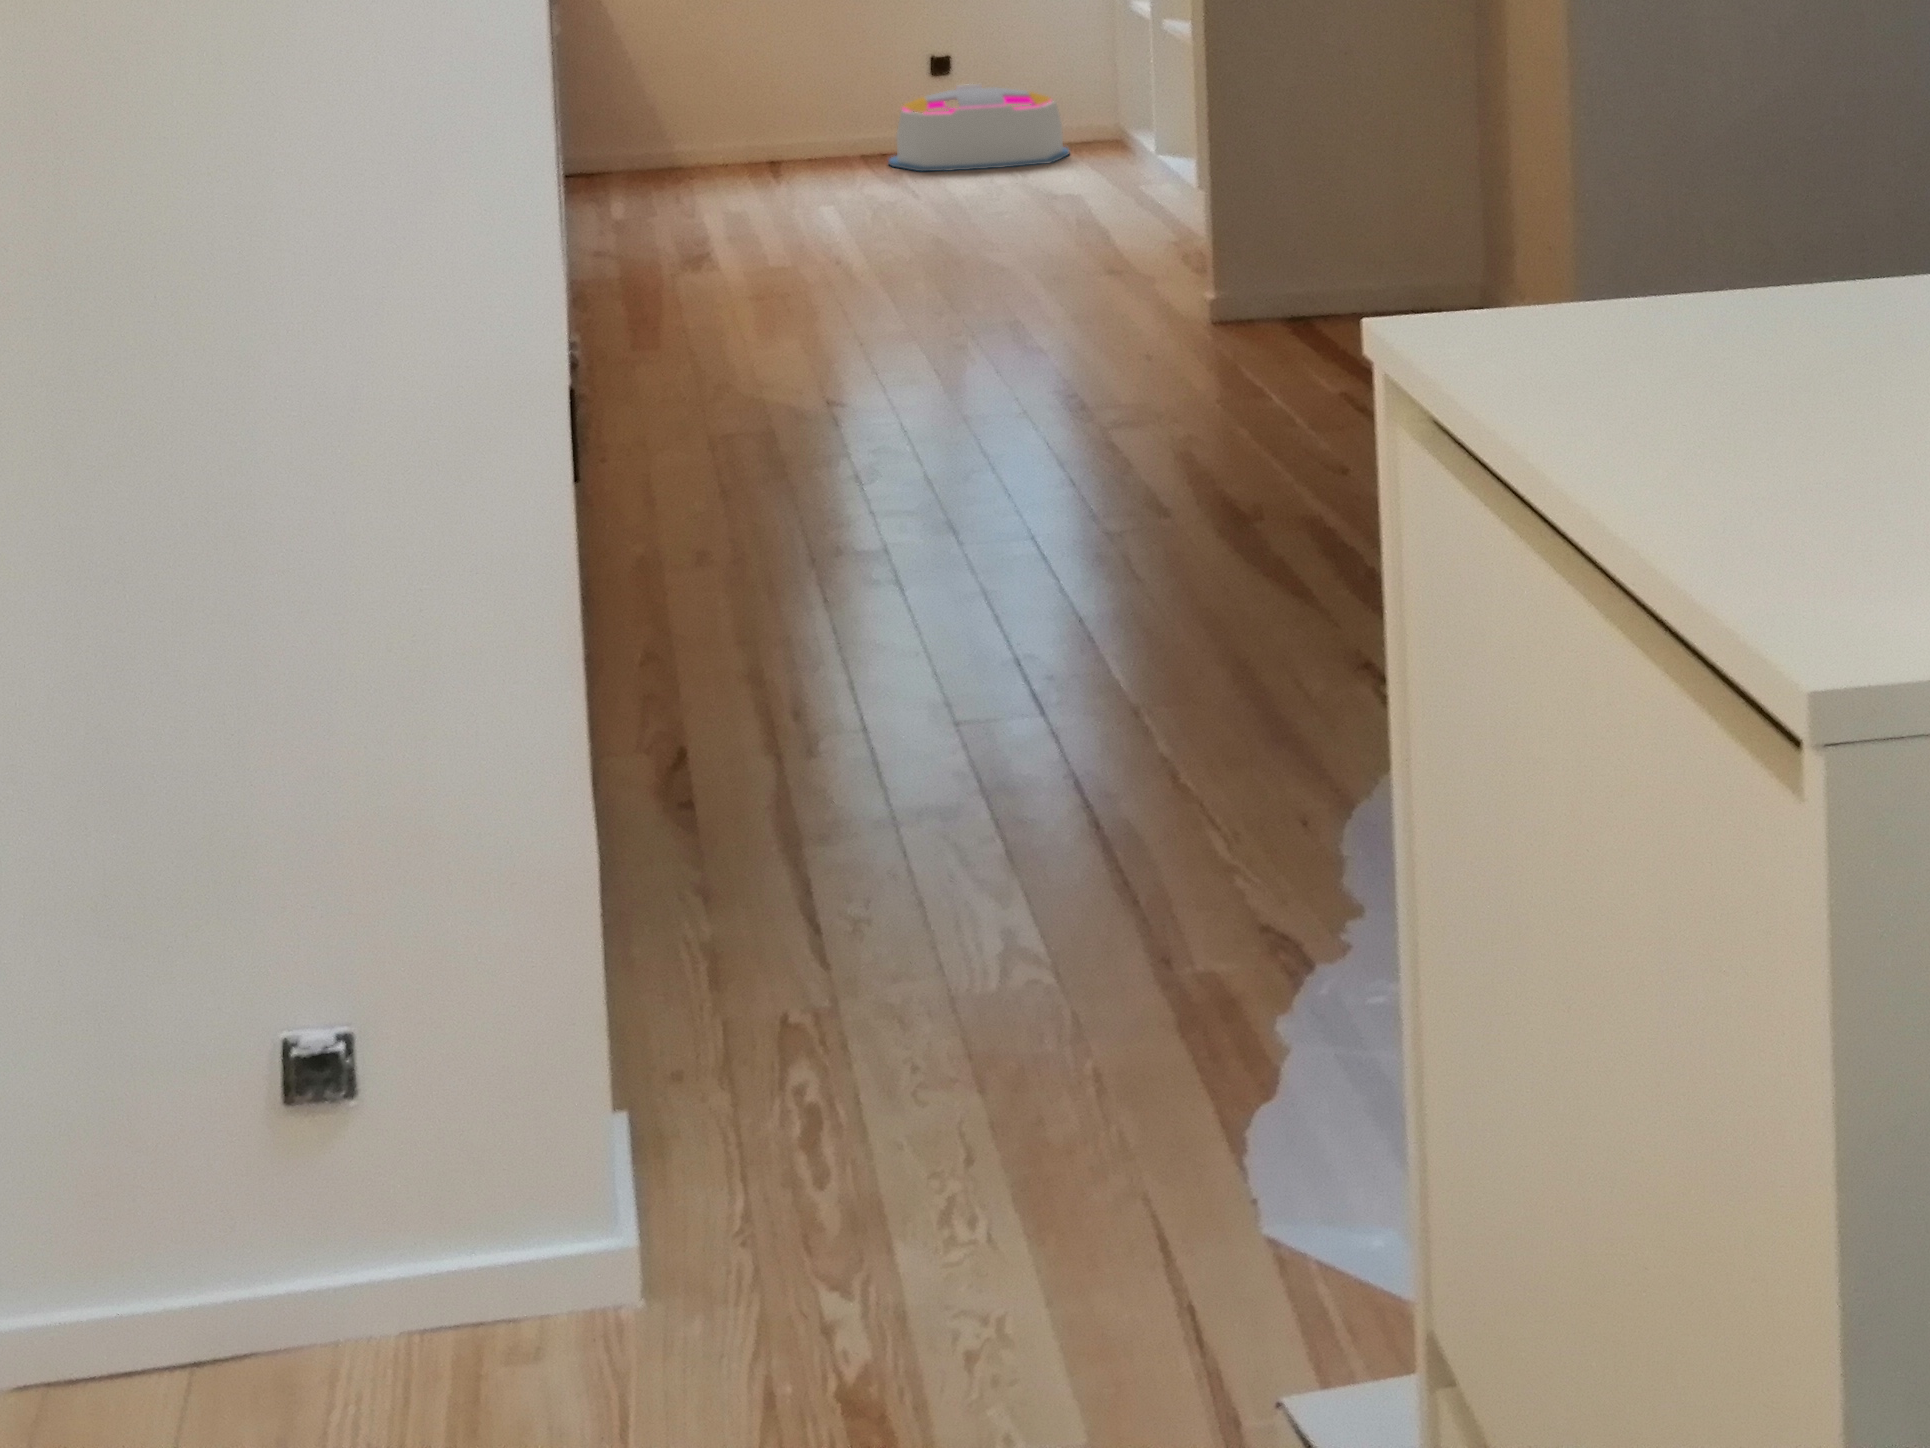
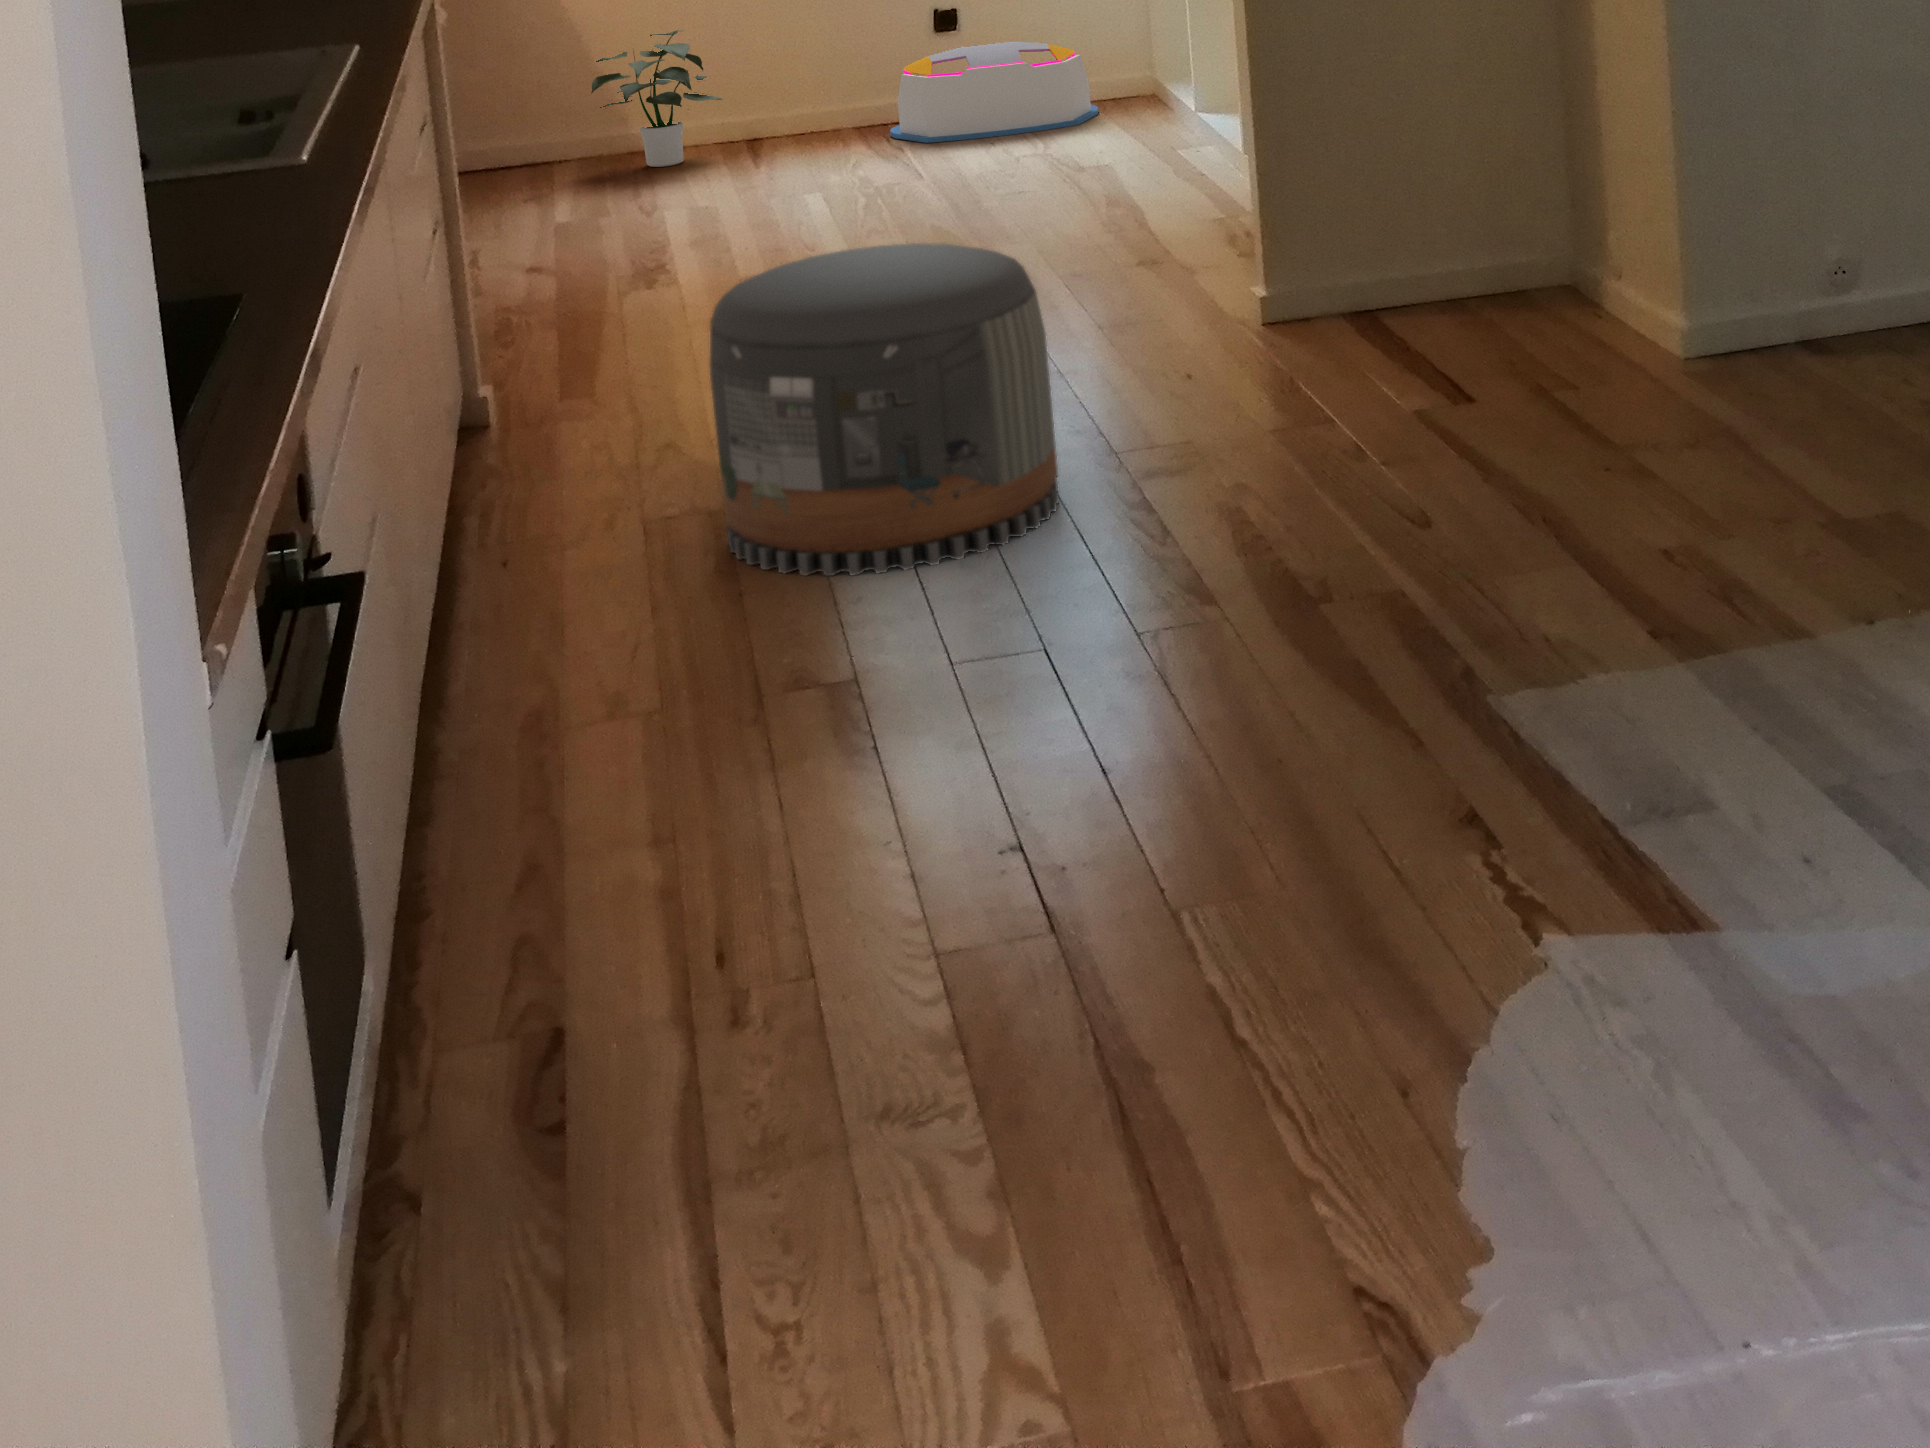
potted plant: none [638,64,751,180] -> present [591,30,724,167]
pouf: none [763,227,1040,489] -> present [709,243,1059,576]

